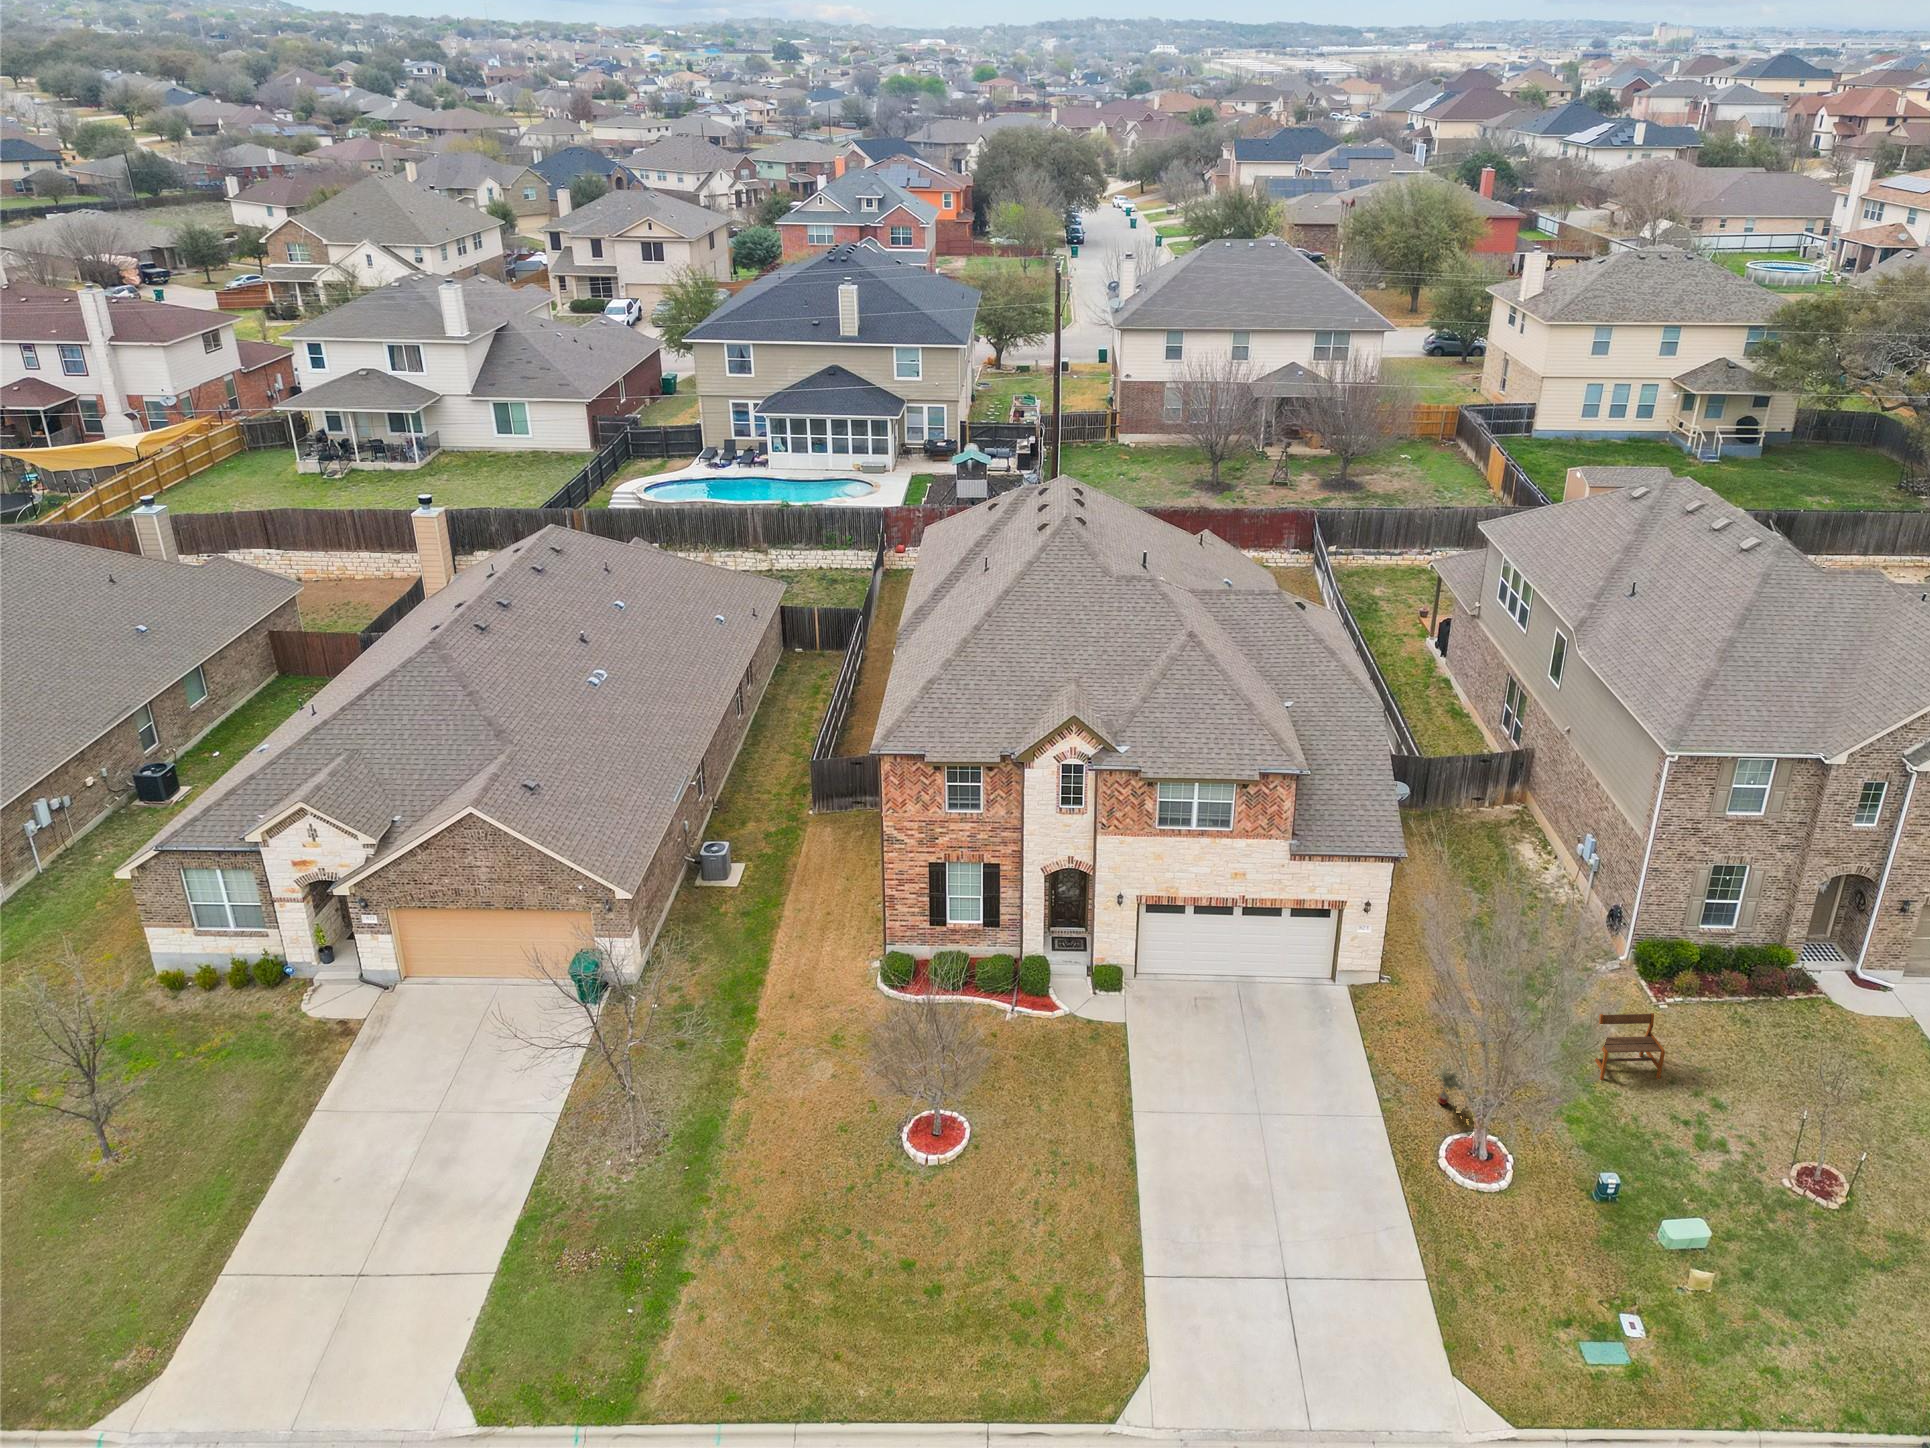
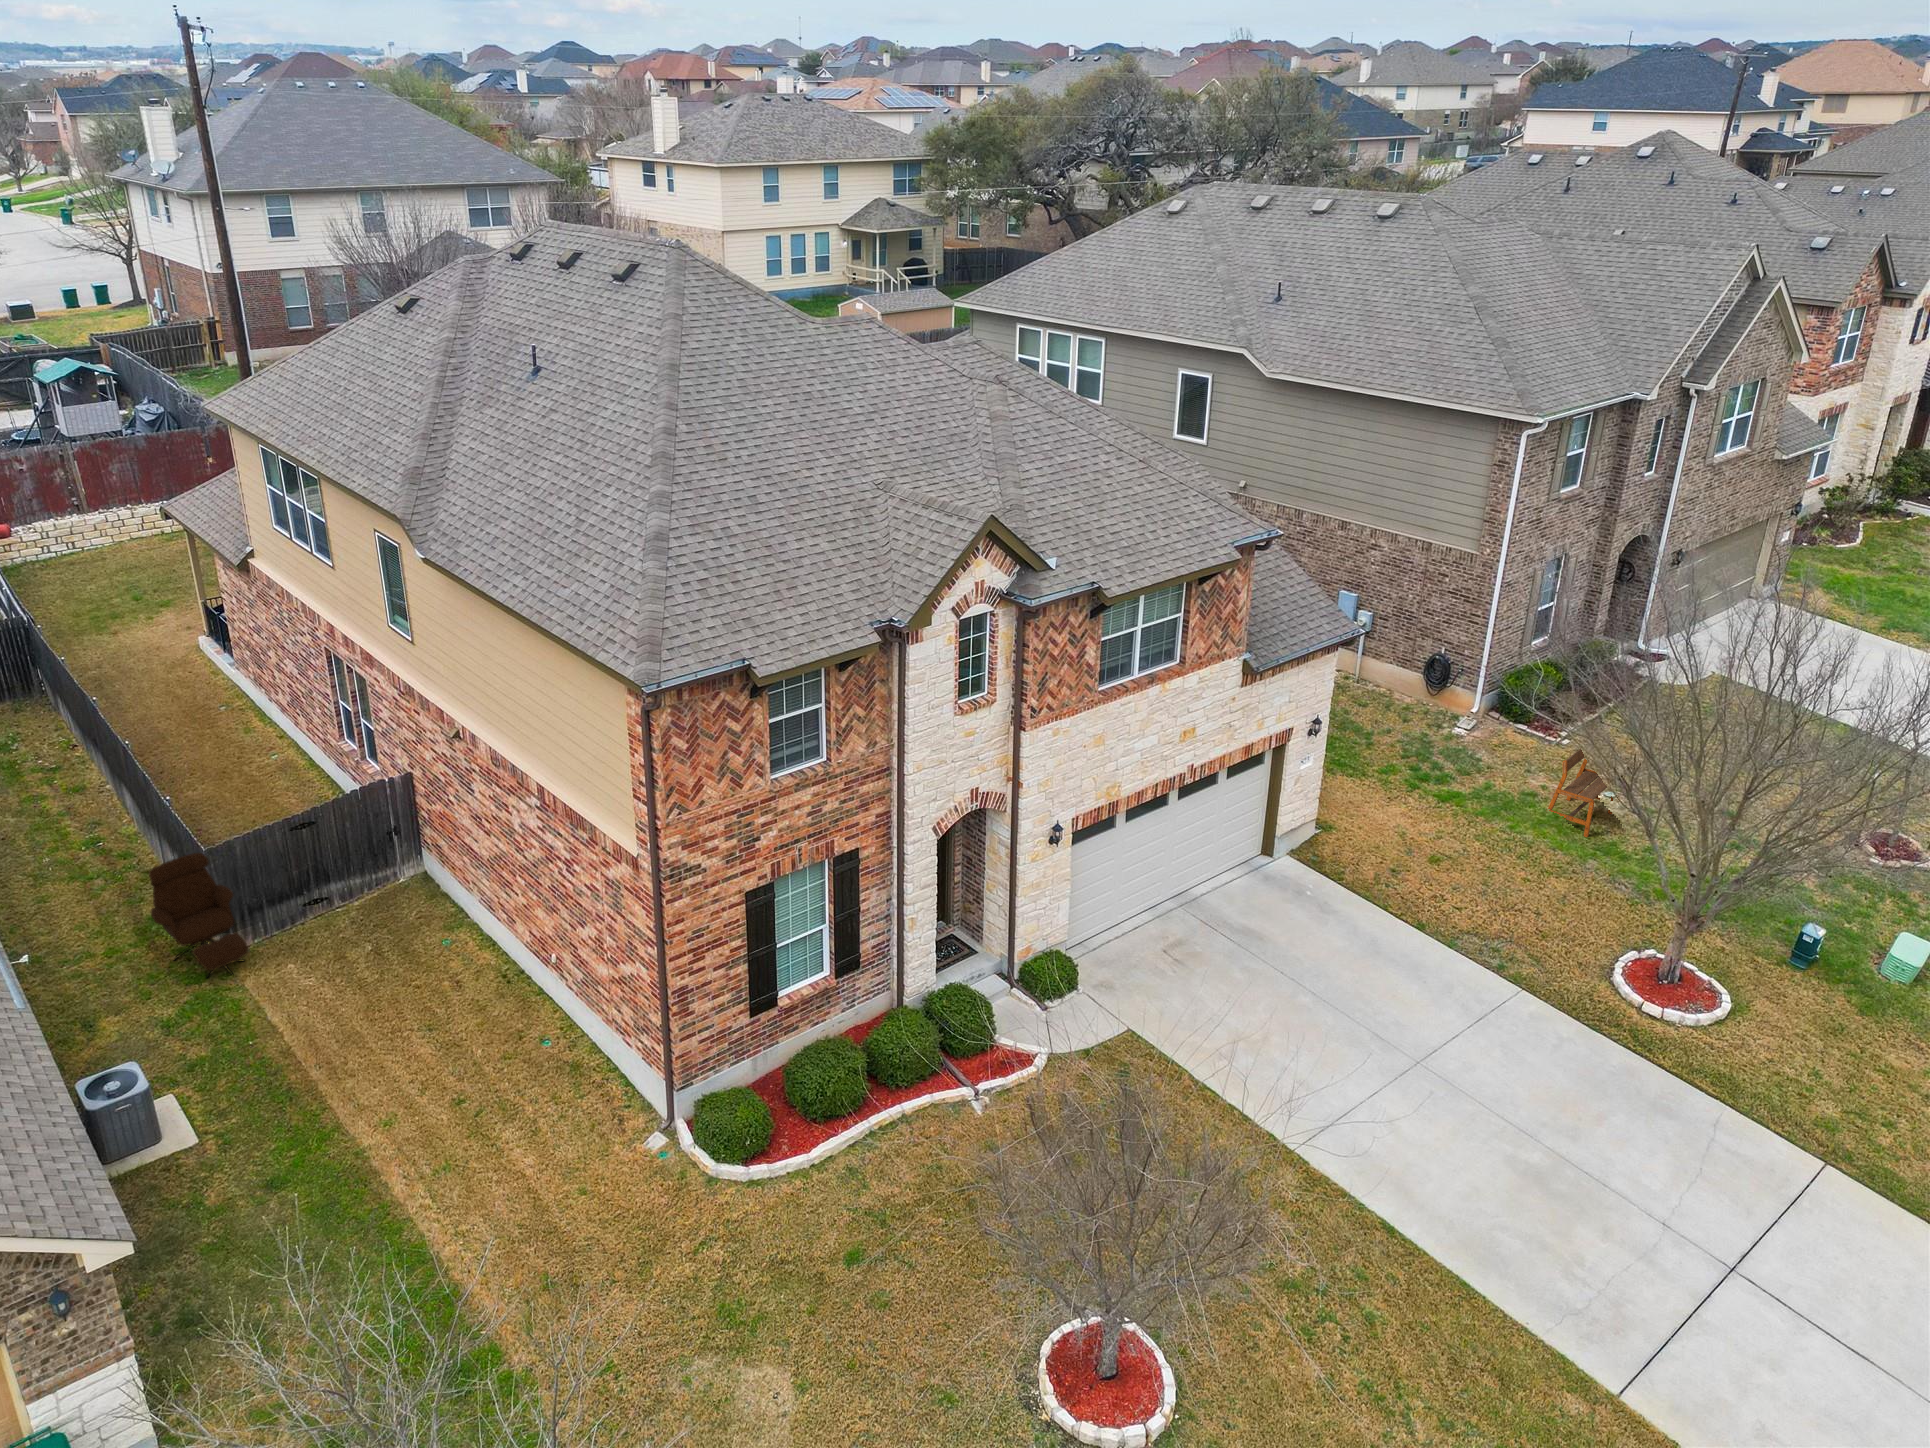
lounge chair: none [781,766,816,827] -> present [149,853,248,977]
potted tree: present [1439,1067,1464,1105] -> none [1524,875,1586,934]

